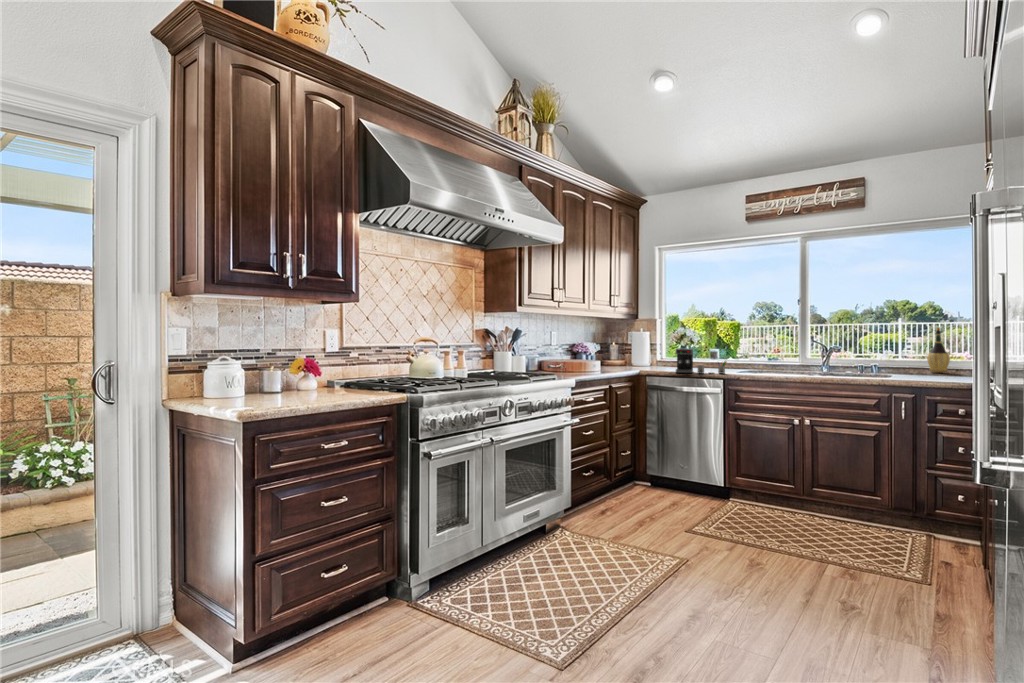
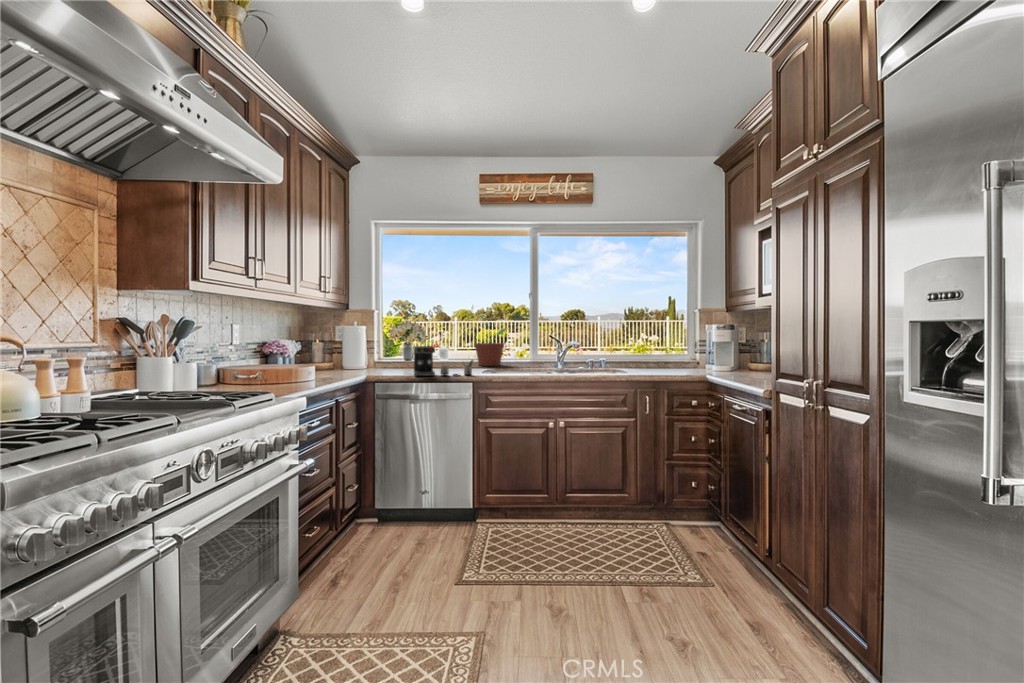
potted plant: none [741,322,774,368] -> present [475,316,506,366]
wine bottle: present [927,327,950,373] -> none [644,324,662,366]

